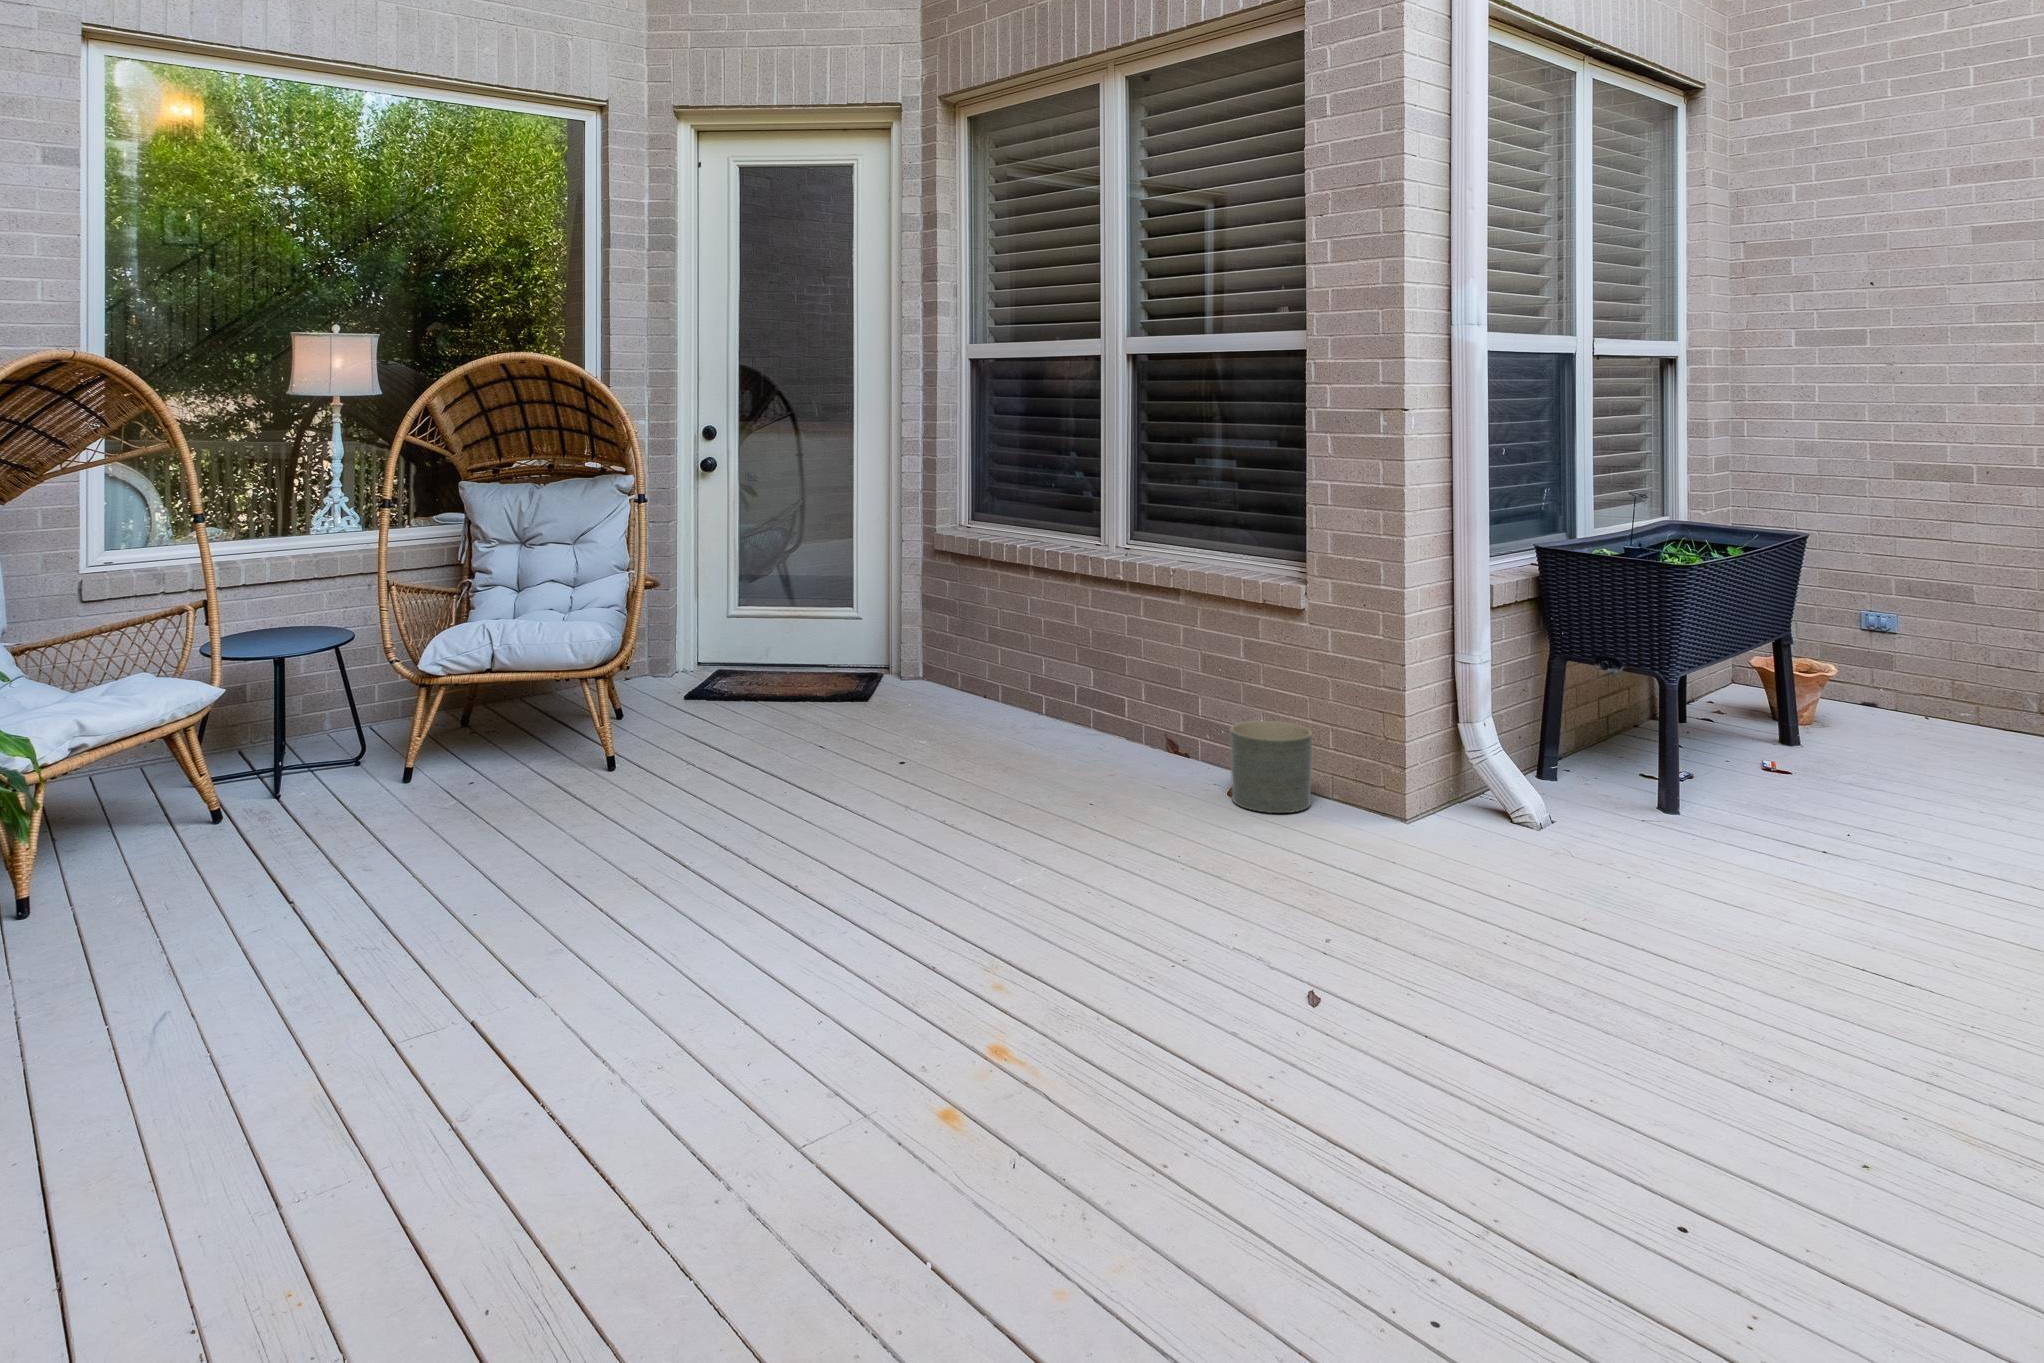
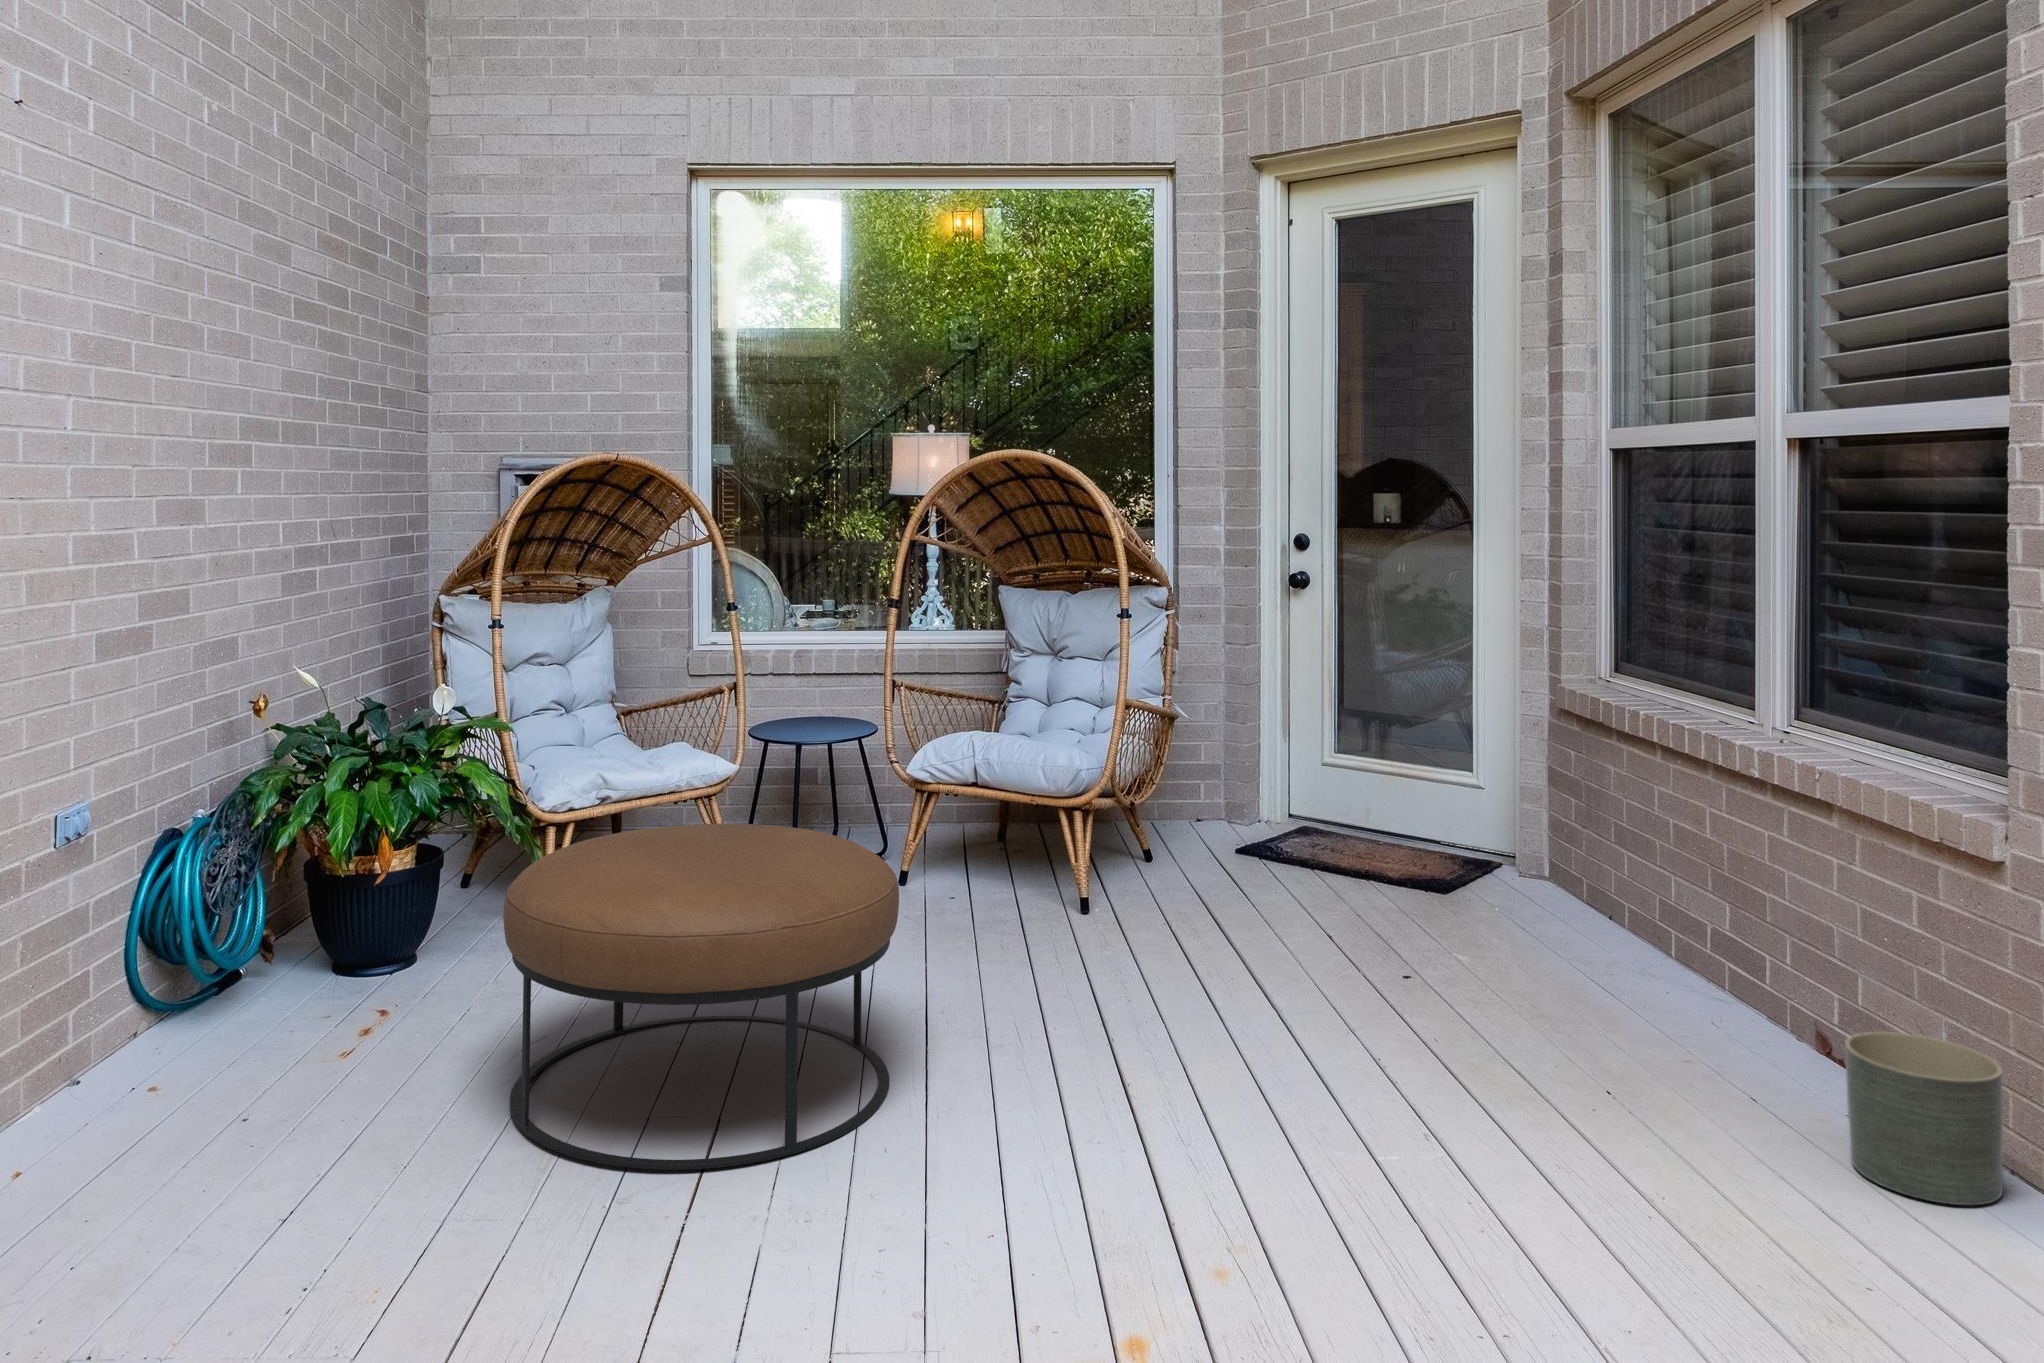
ottoman: none [221,711,636,1054] -> present [503,824,899,1170]

